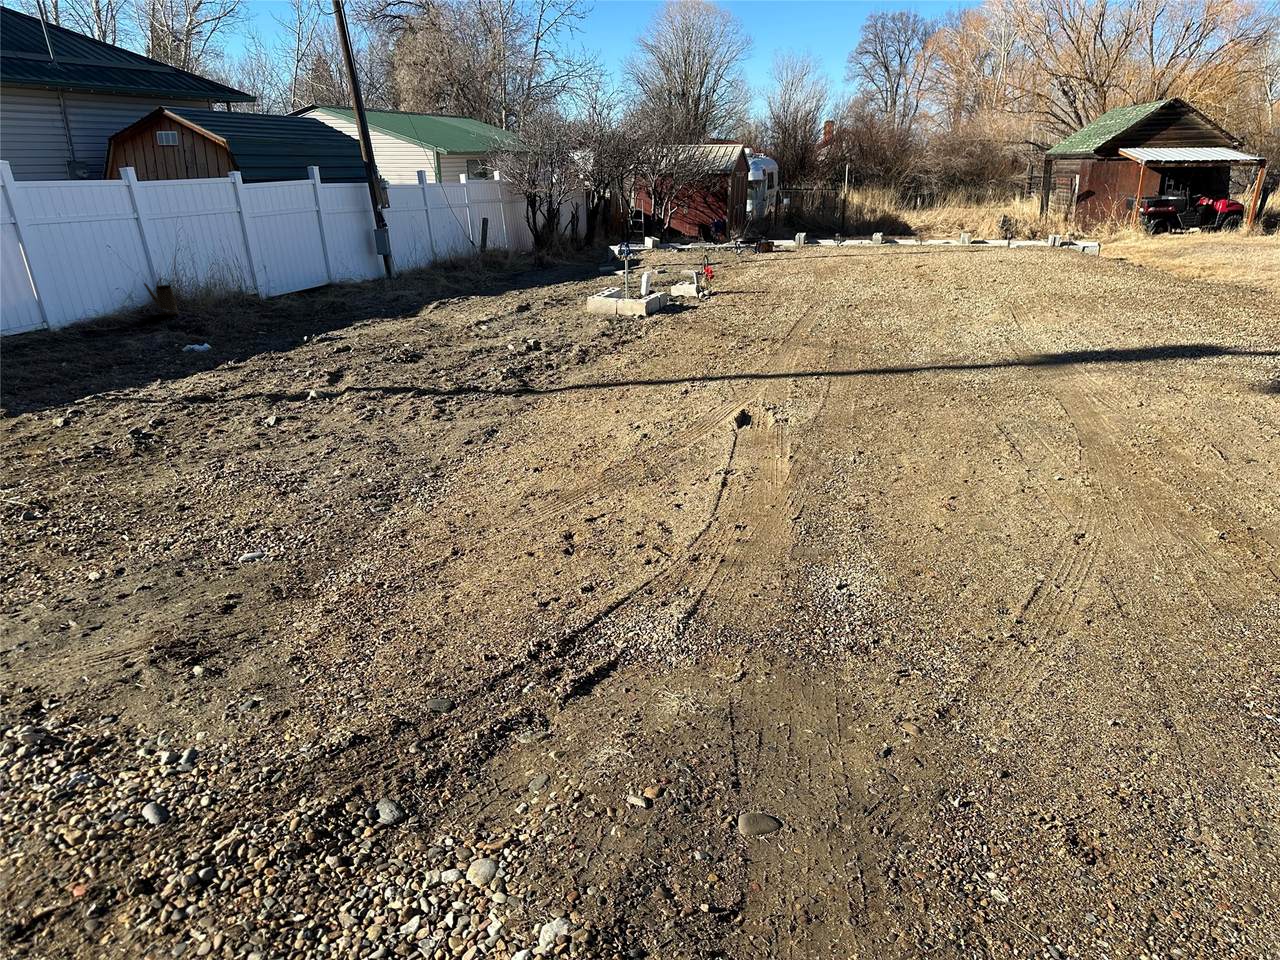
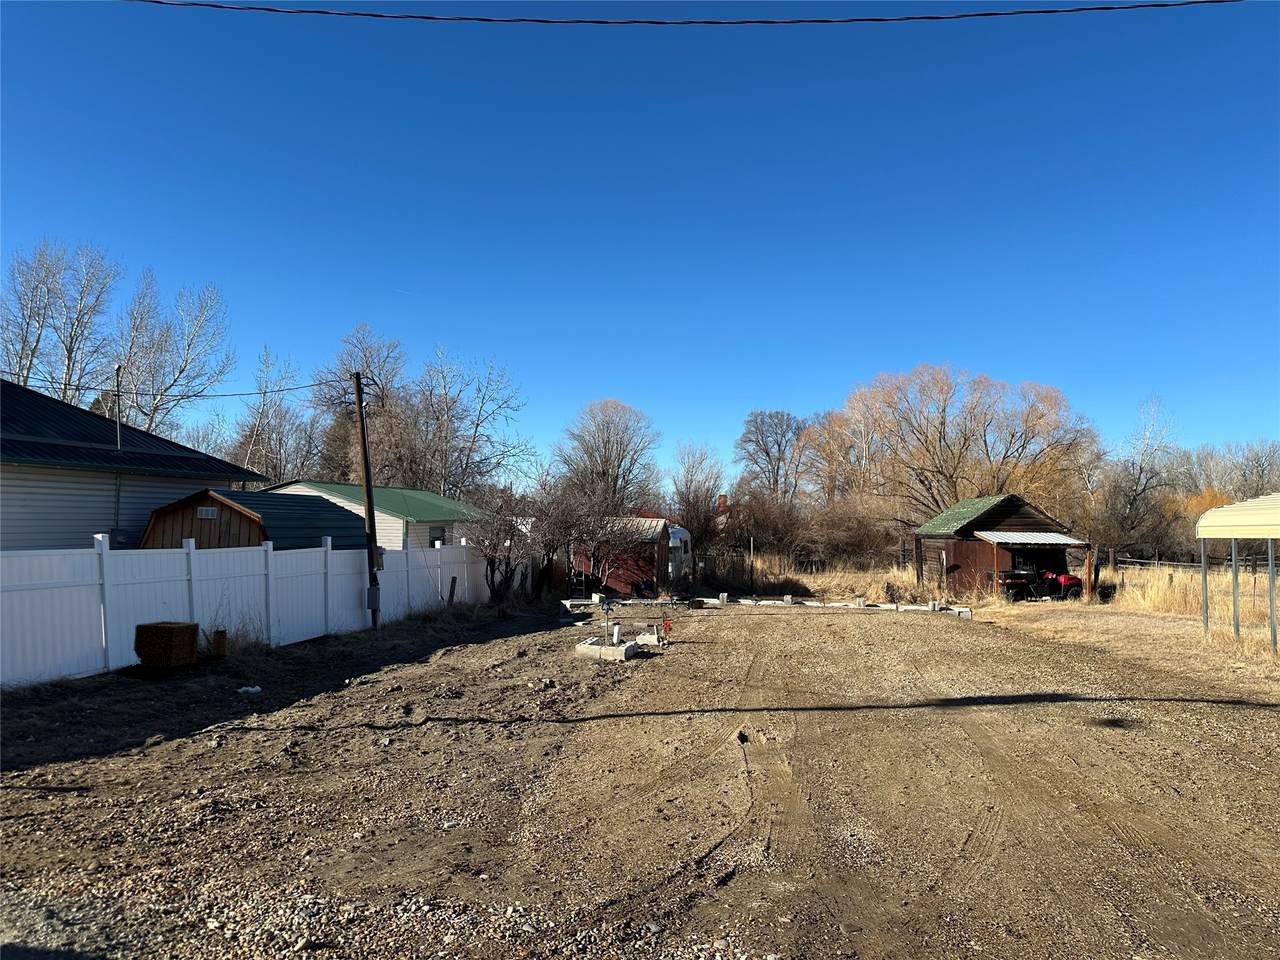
wooden crate: none [44,276,132,331] -> present [134,621,199,668]

